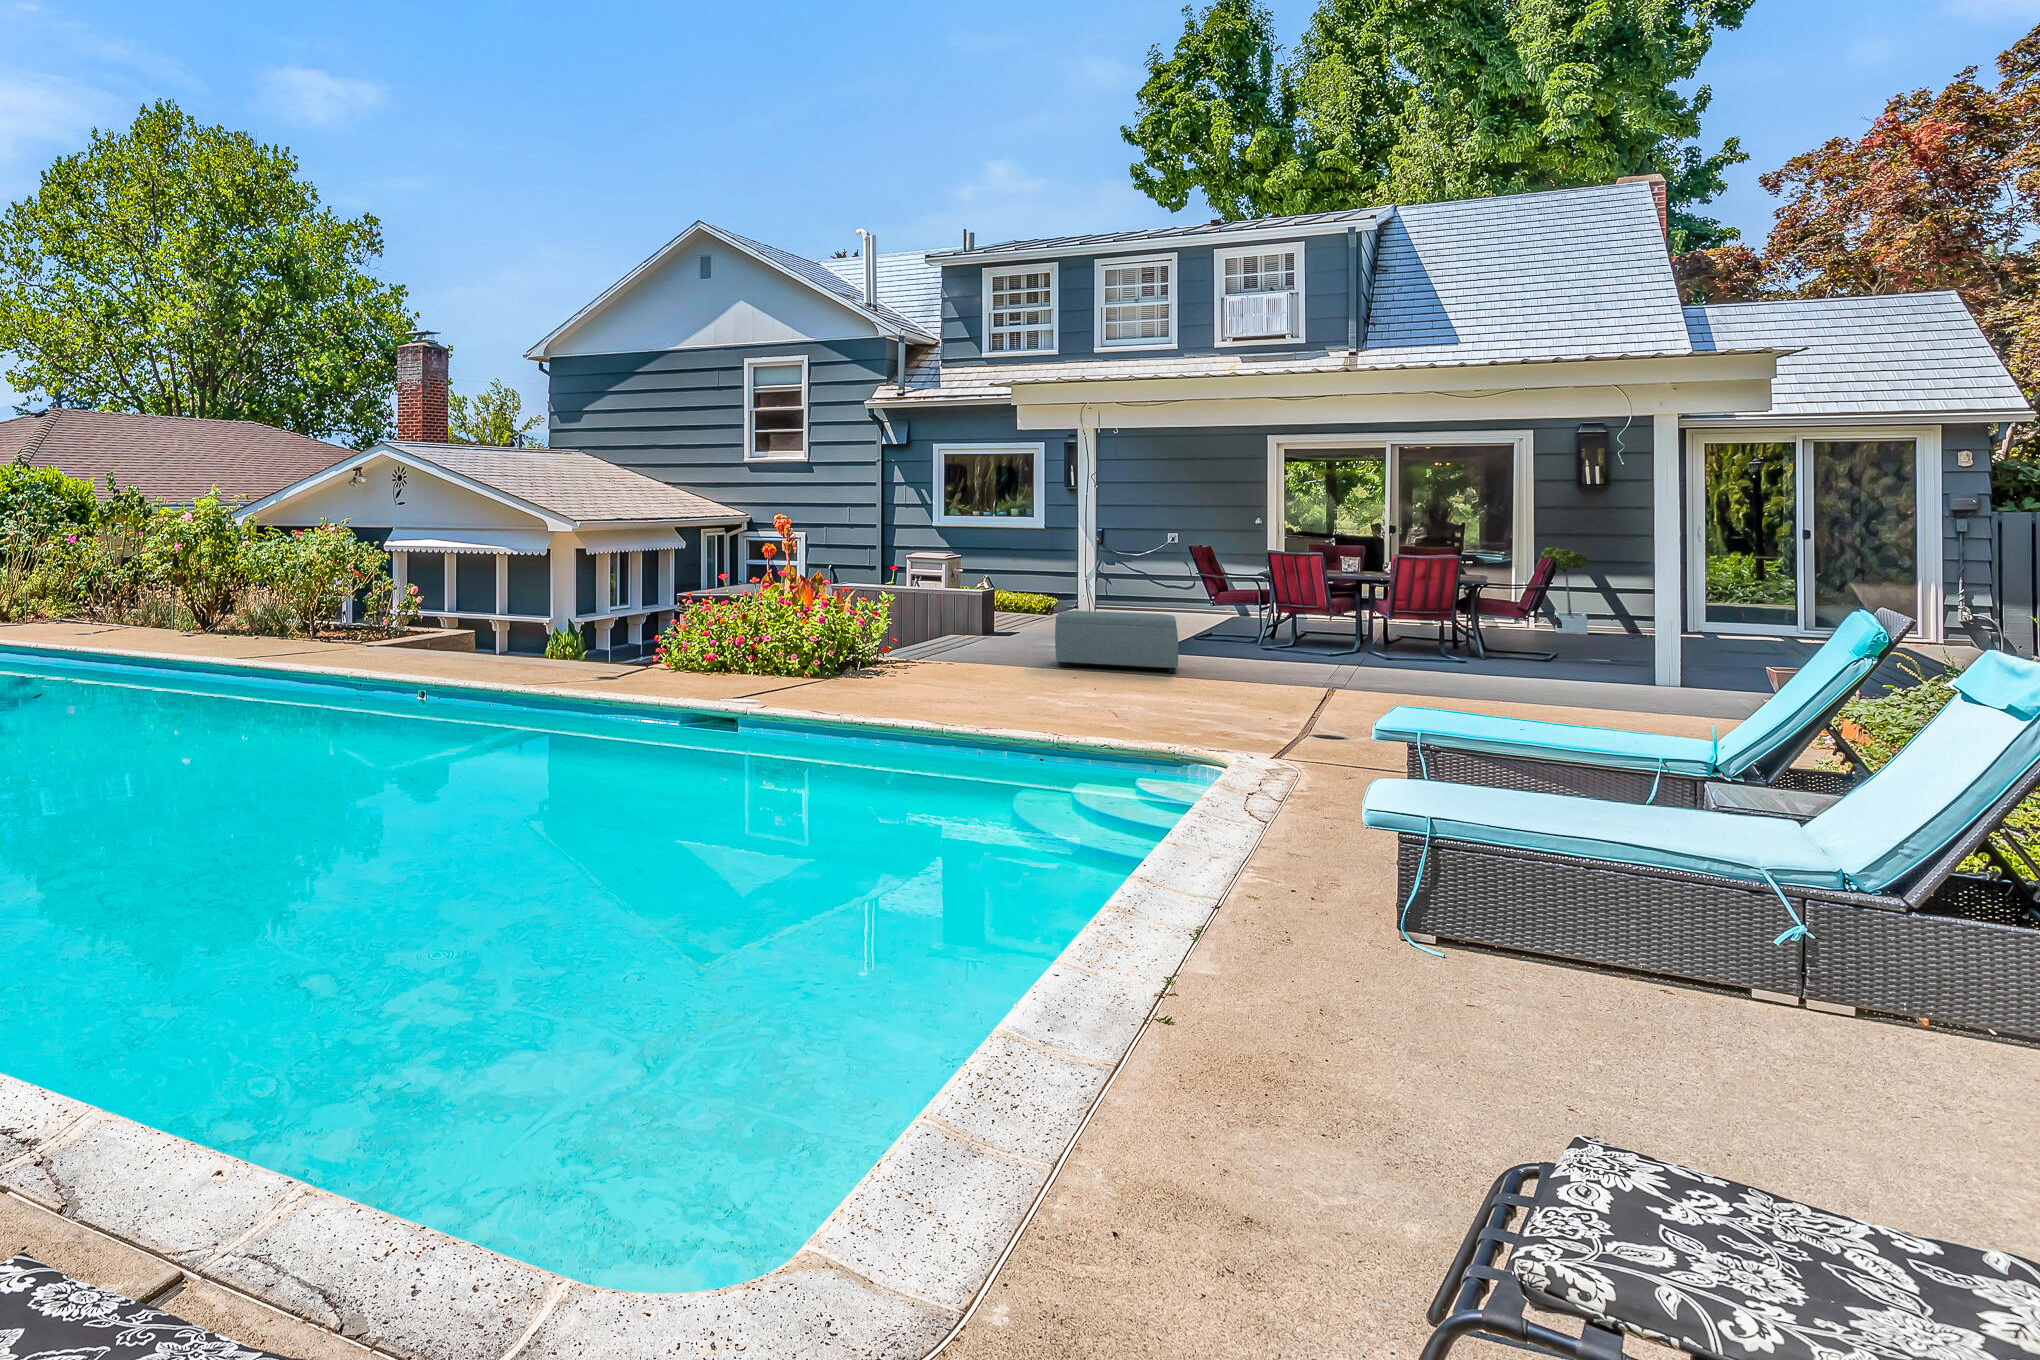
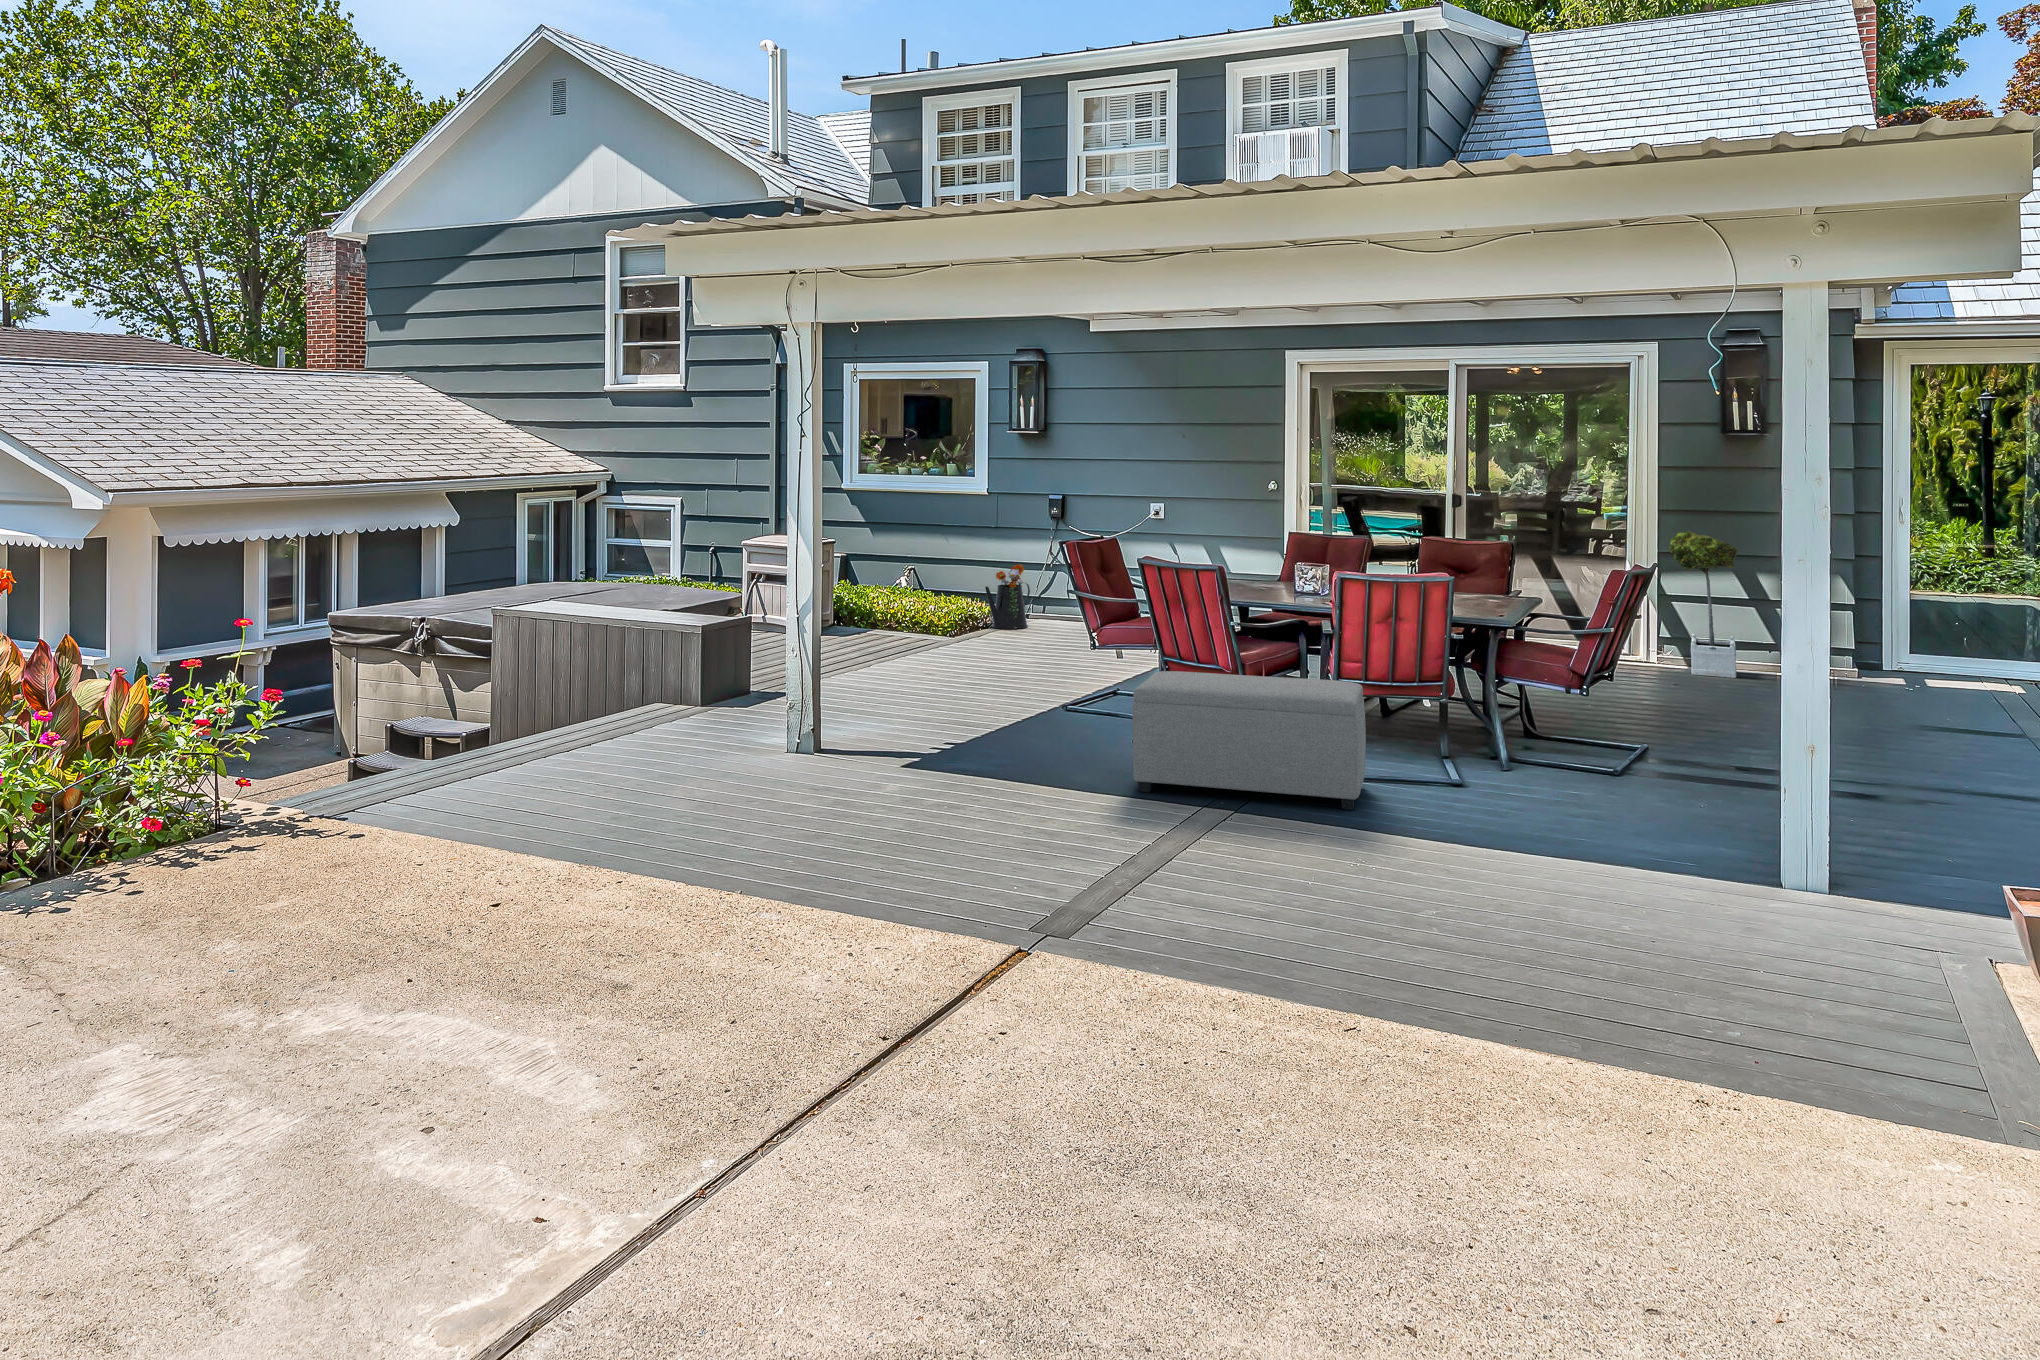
watering can: none [1056,571,1082,611] -> present [985,564,1030,629]
ottoman: present [1055,611,1178,673] -> present [1133,671,1366,810]

